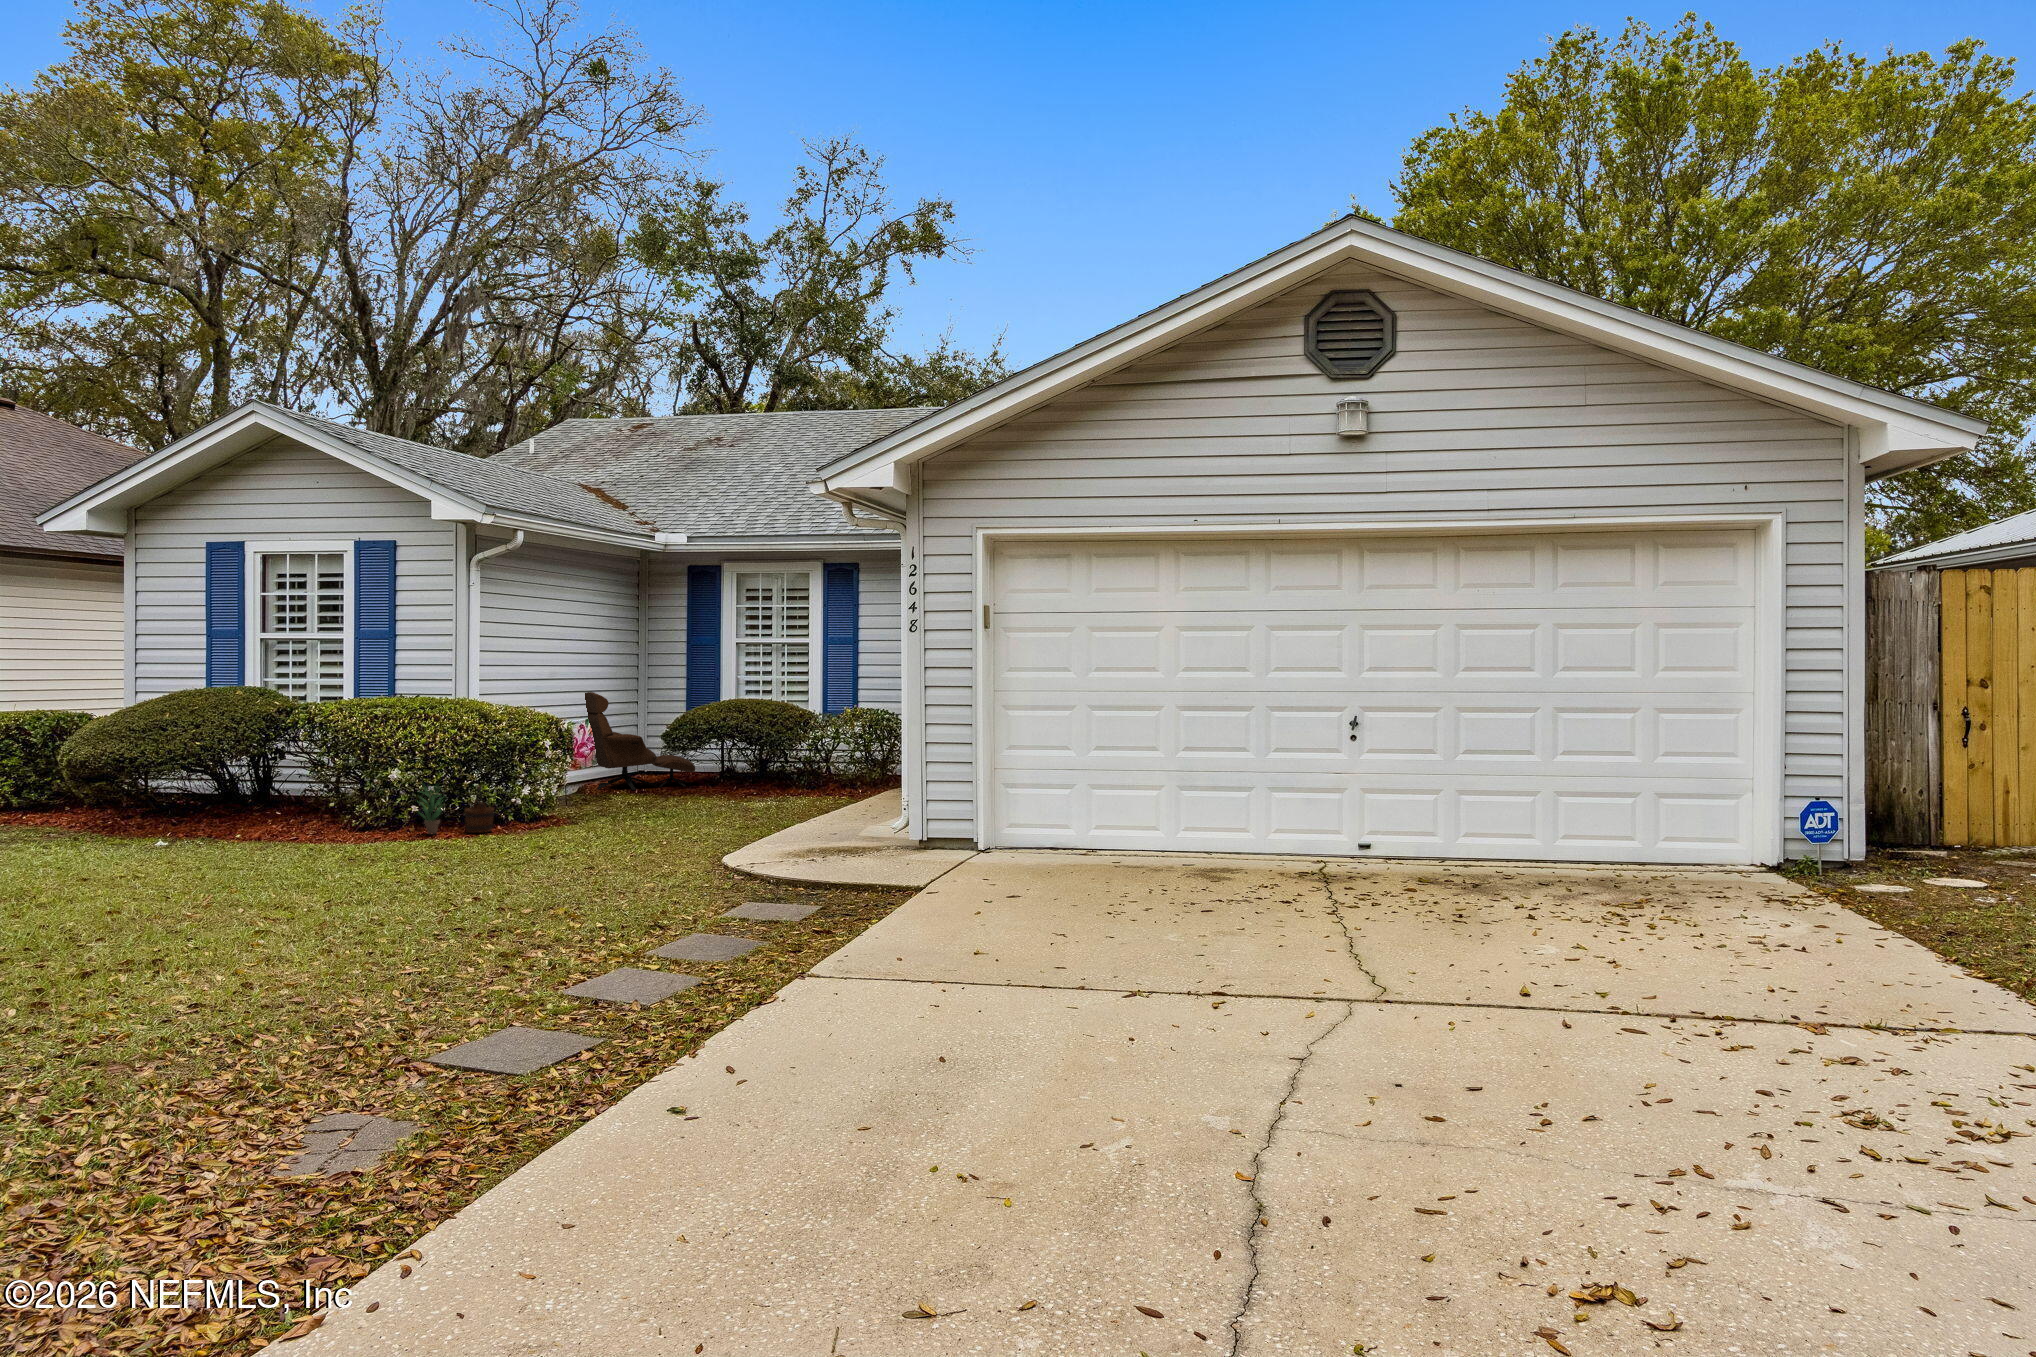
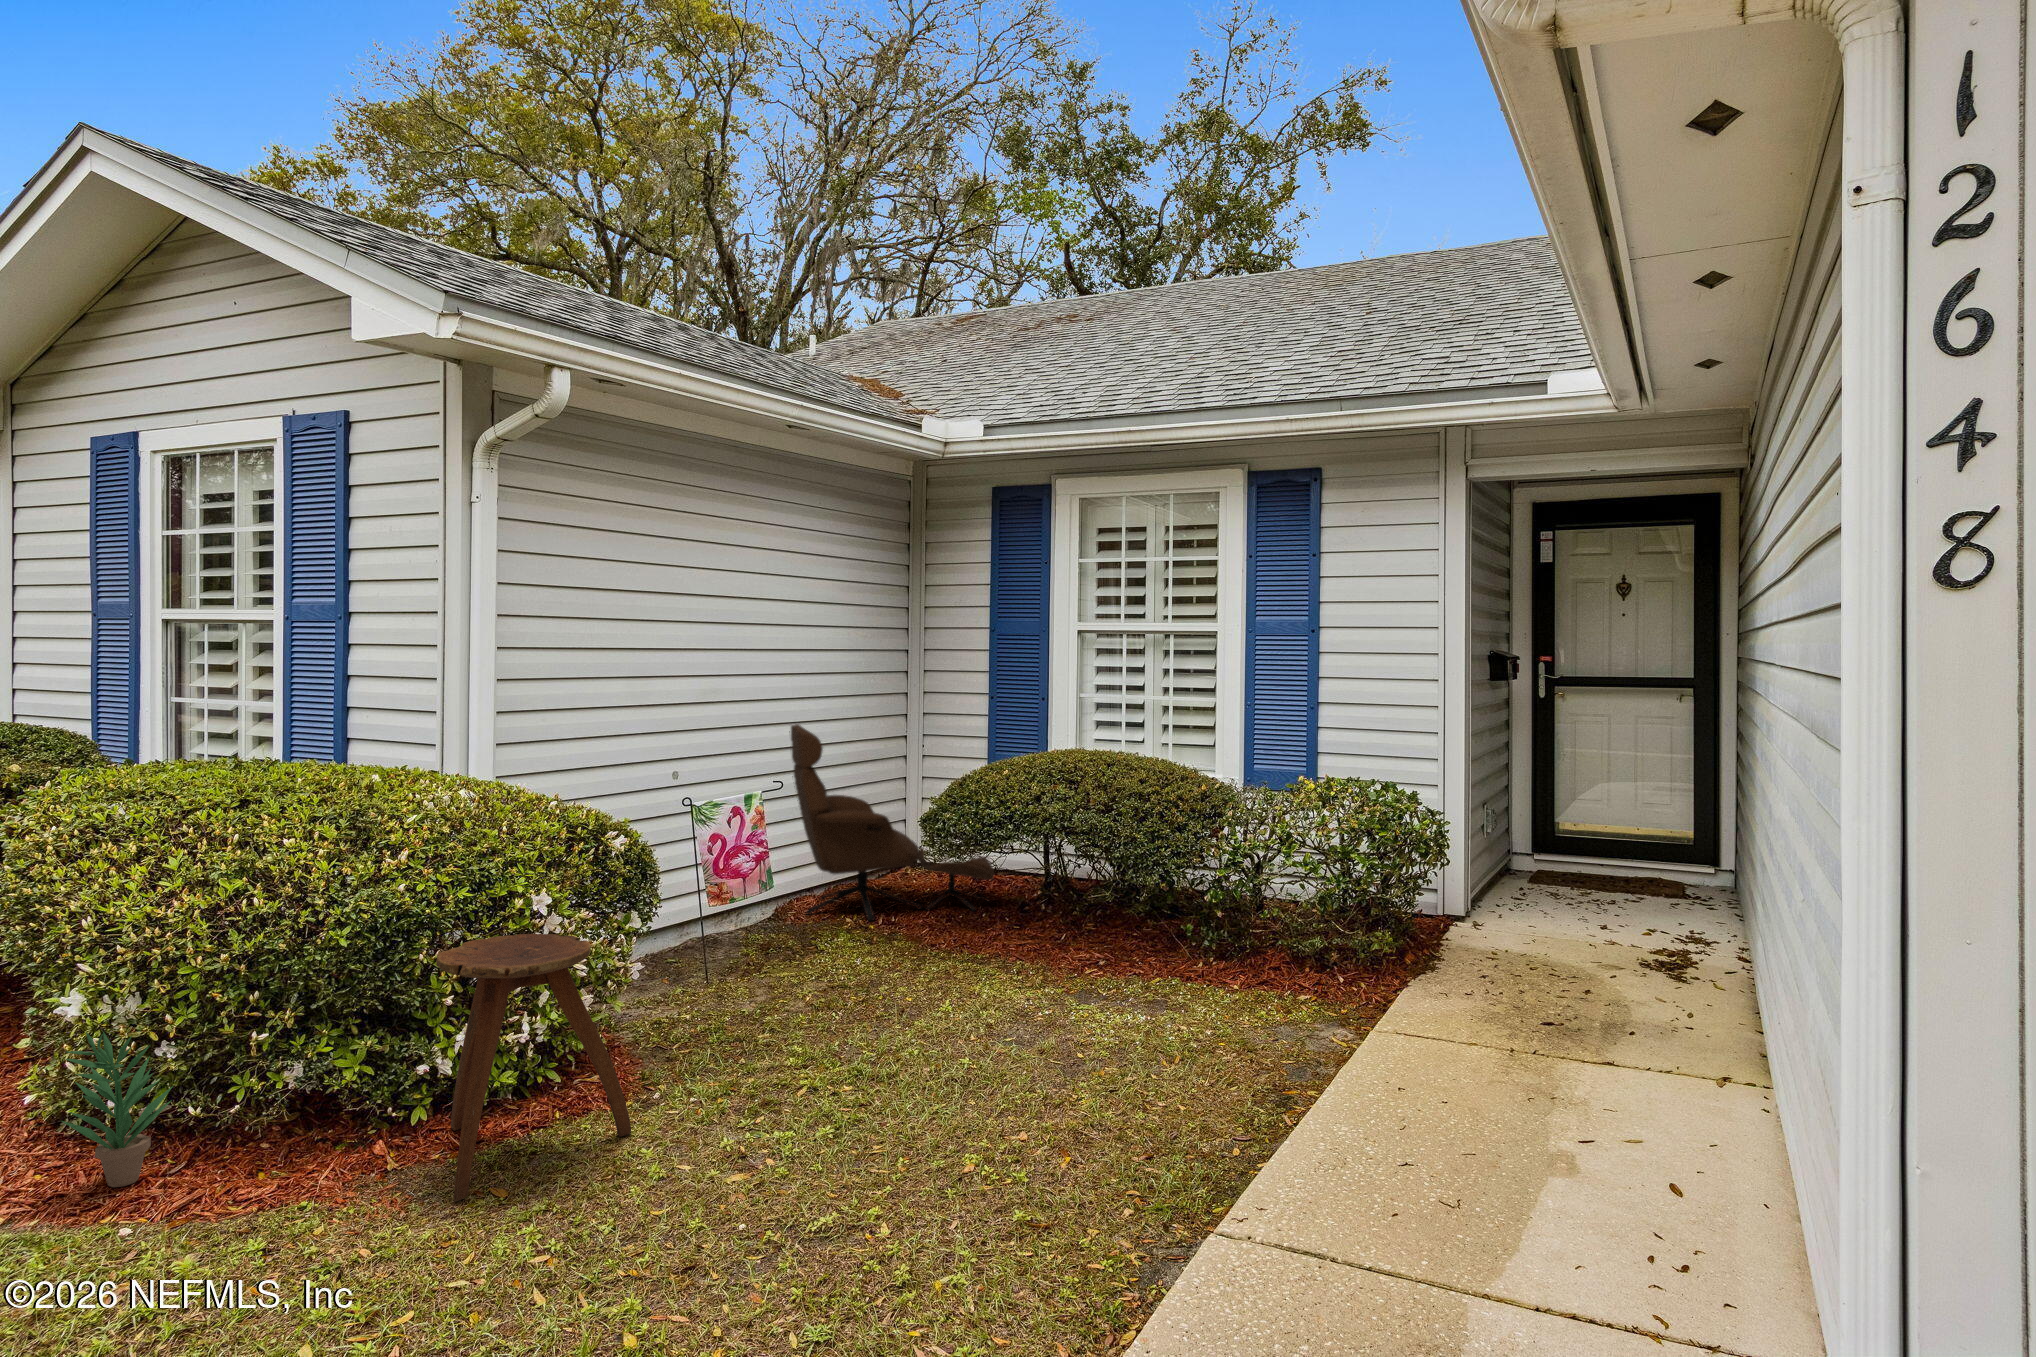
stool: none [527,756,596,831] -> present [436,934,631,1202]
wooden bucket: present [465,786,494,833] -> none [212,1038,311,1193]

